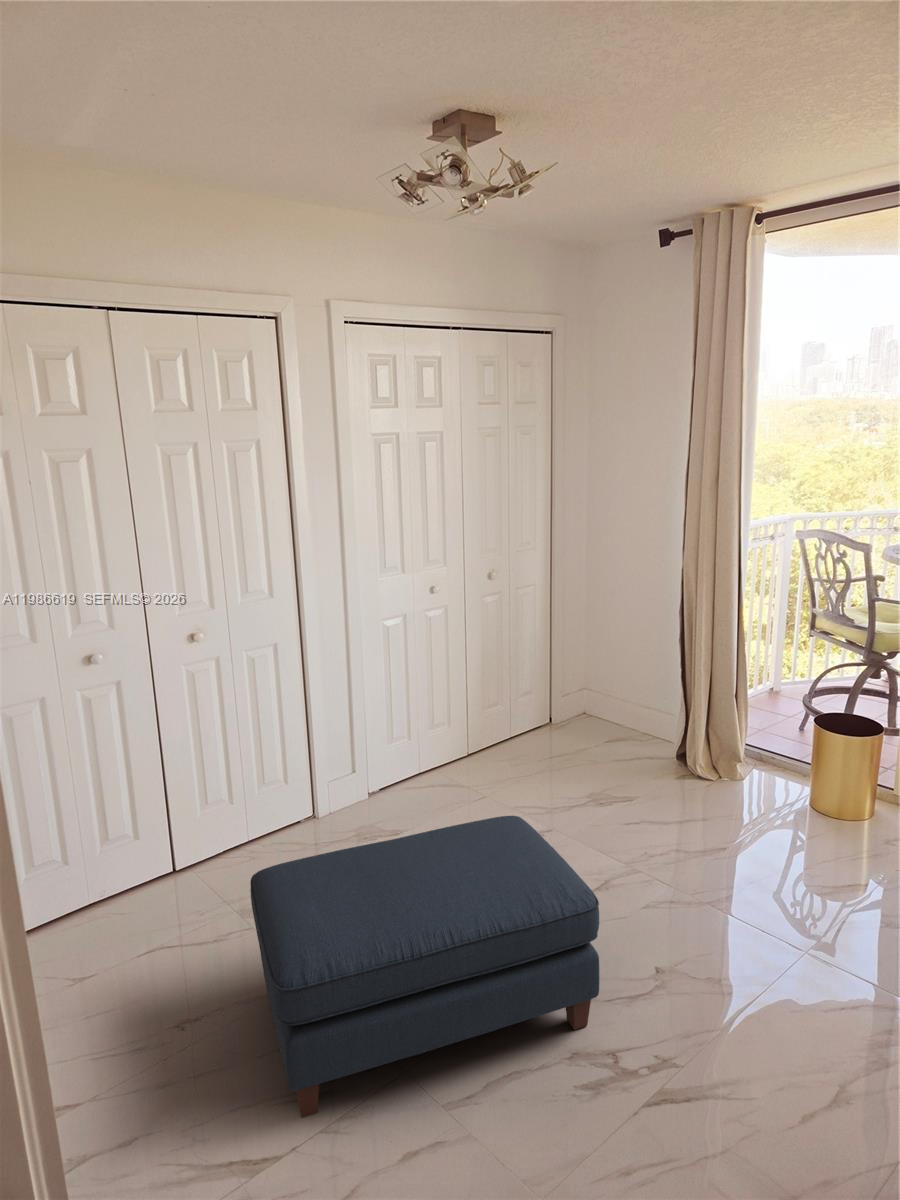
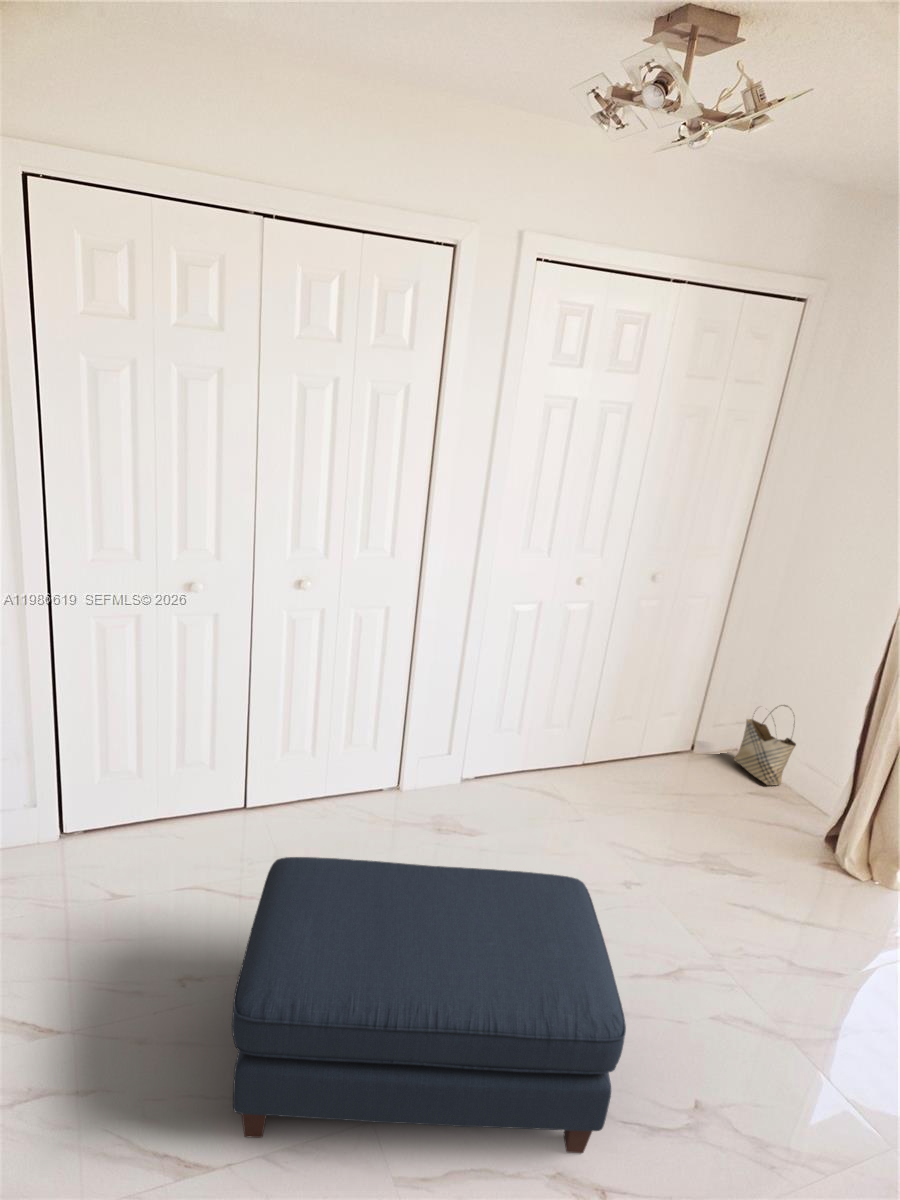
woven basket: none [587,664,633,734] -> present [734,705,796,785]

